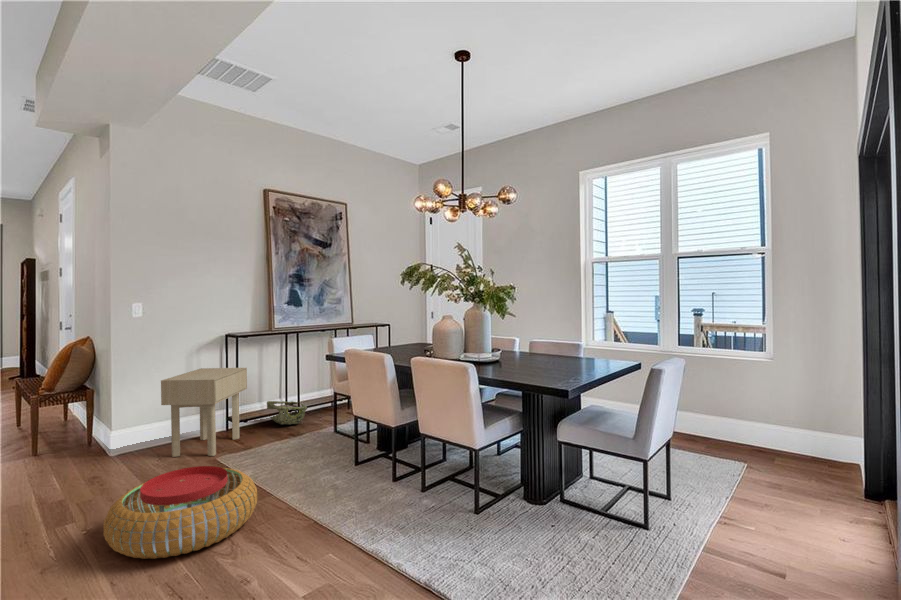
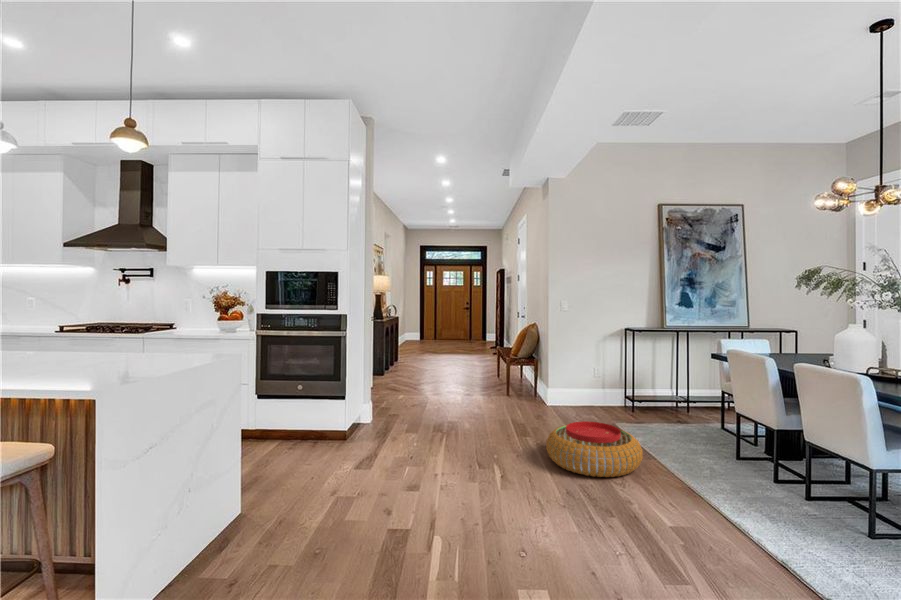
side table: present [161,368,247,457] -> none [578,354,640,422]
woven basket: present [267,401,307,425] -> none [657,389,695,414]

